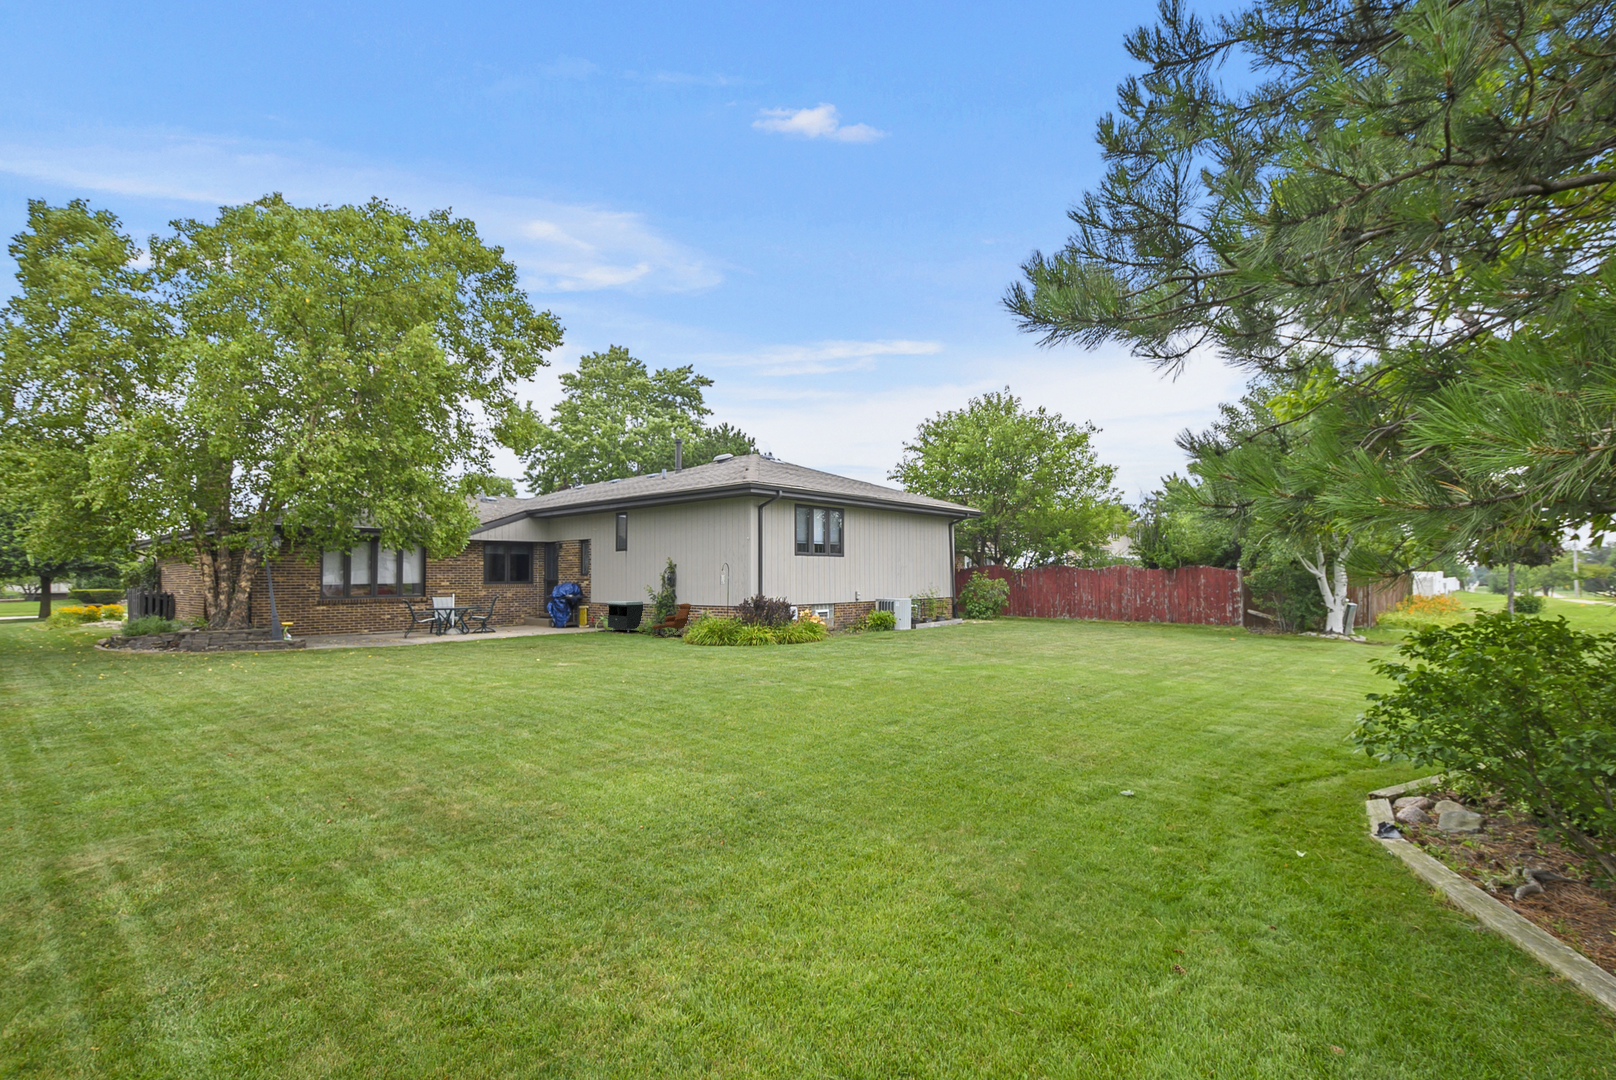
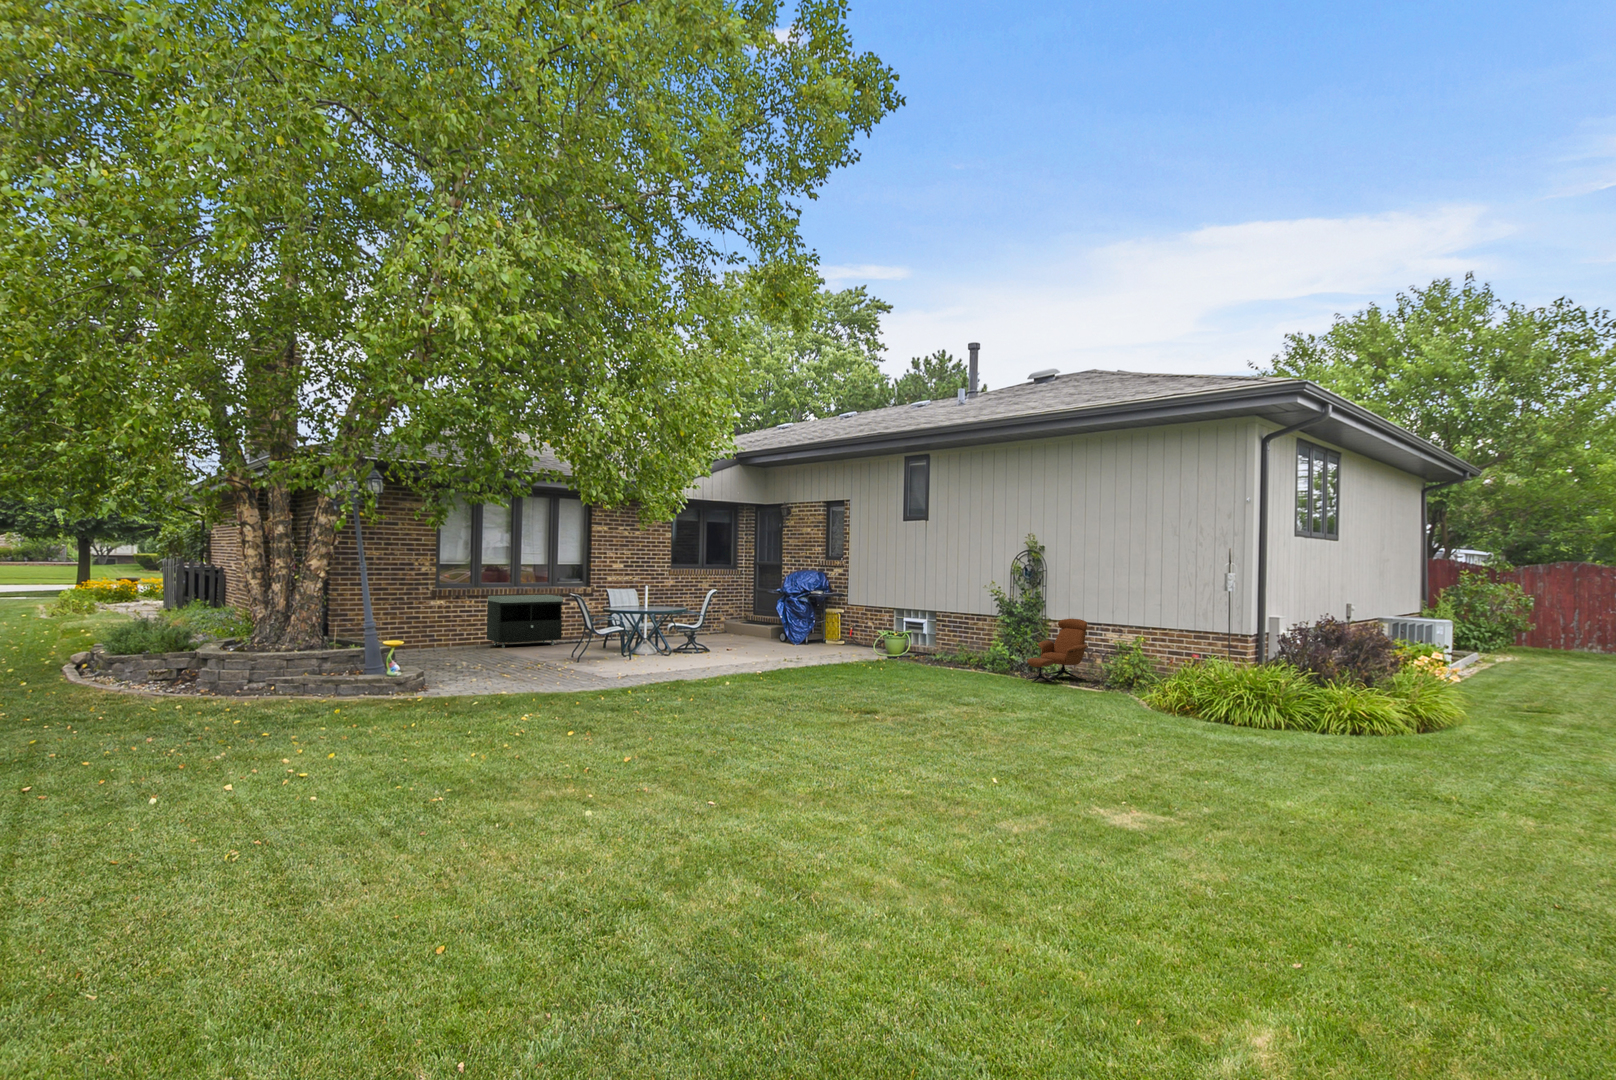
storage bench: present [607,600,643,632] -> present [487,595,563,648]

